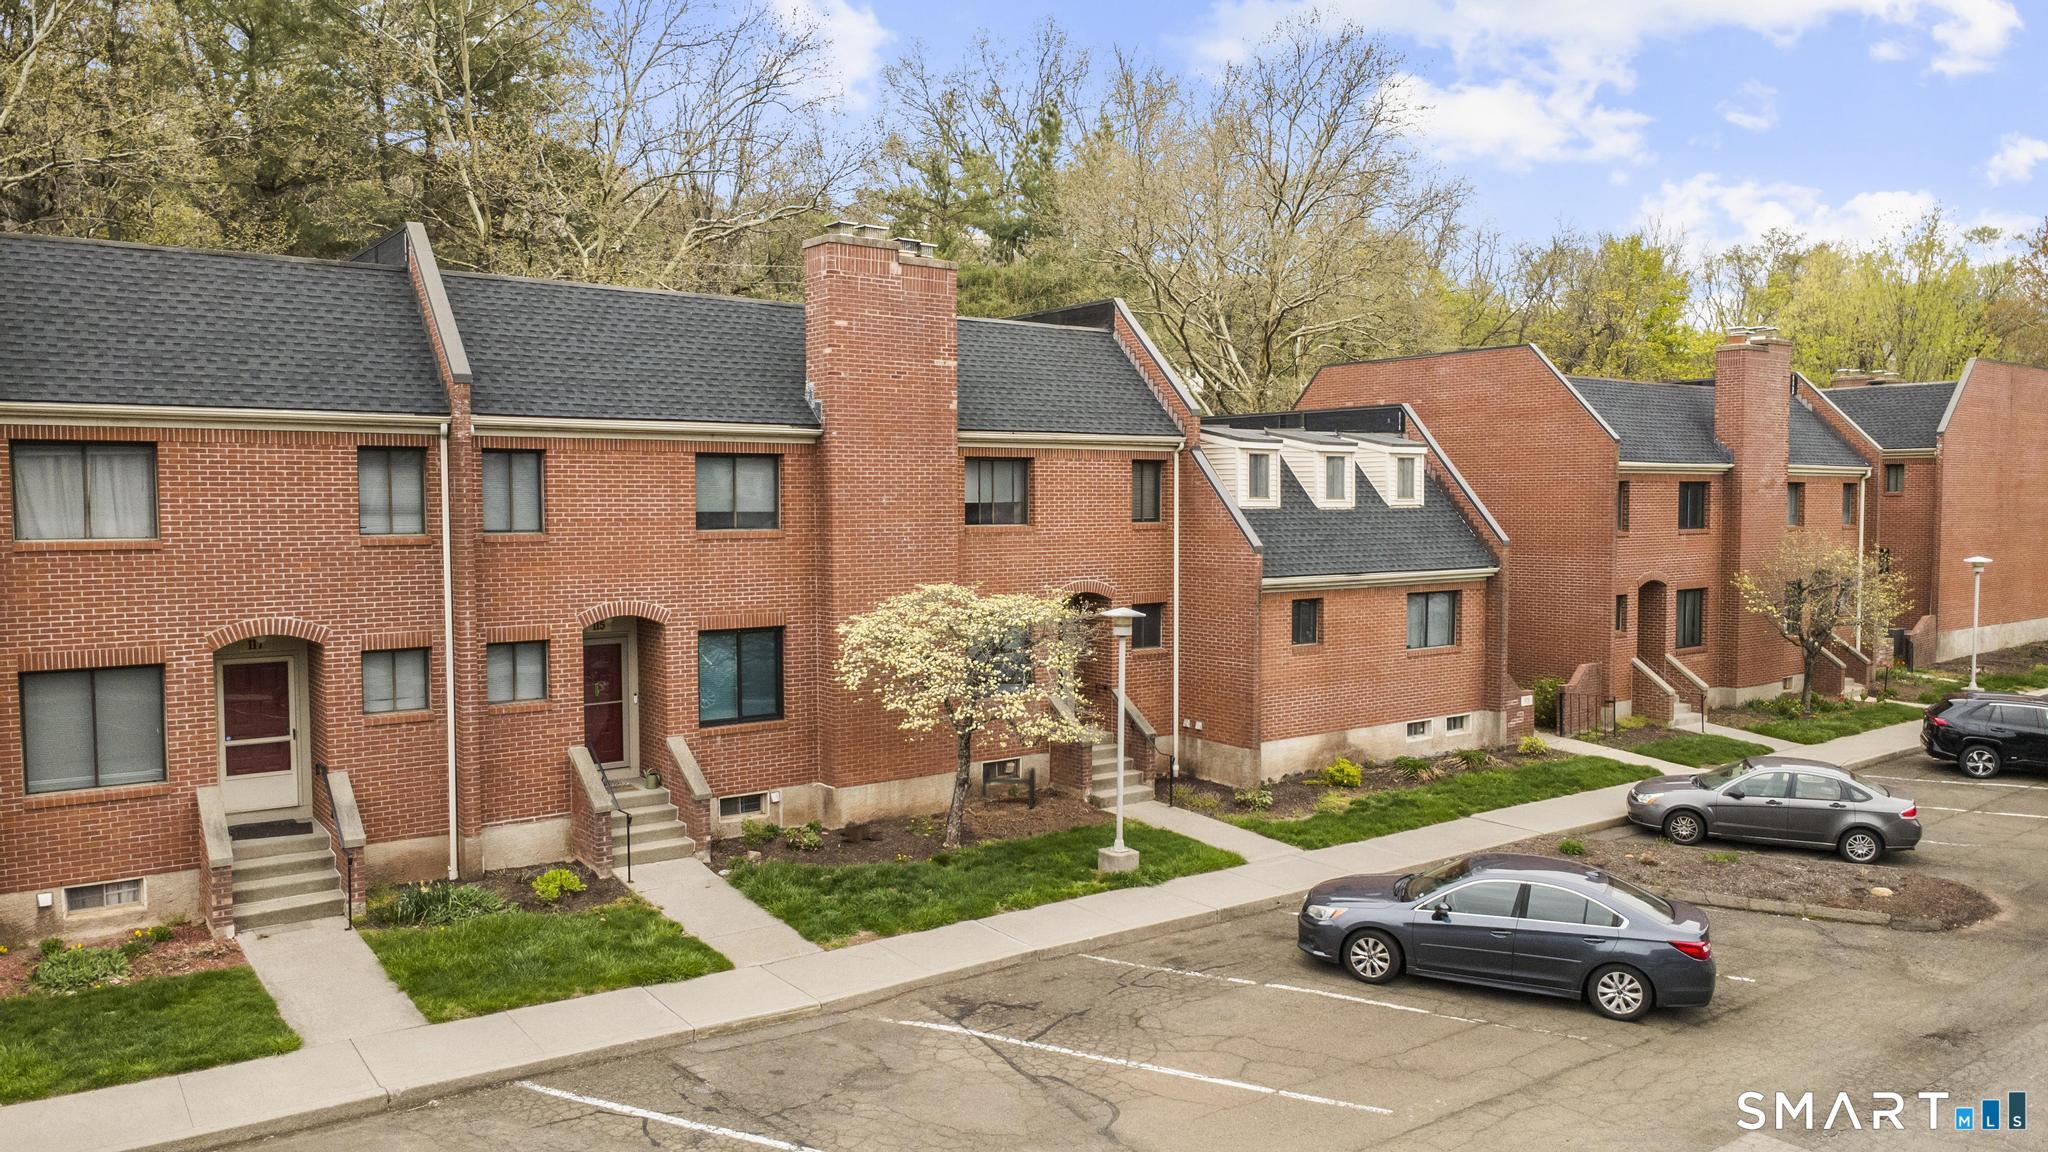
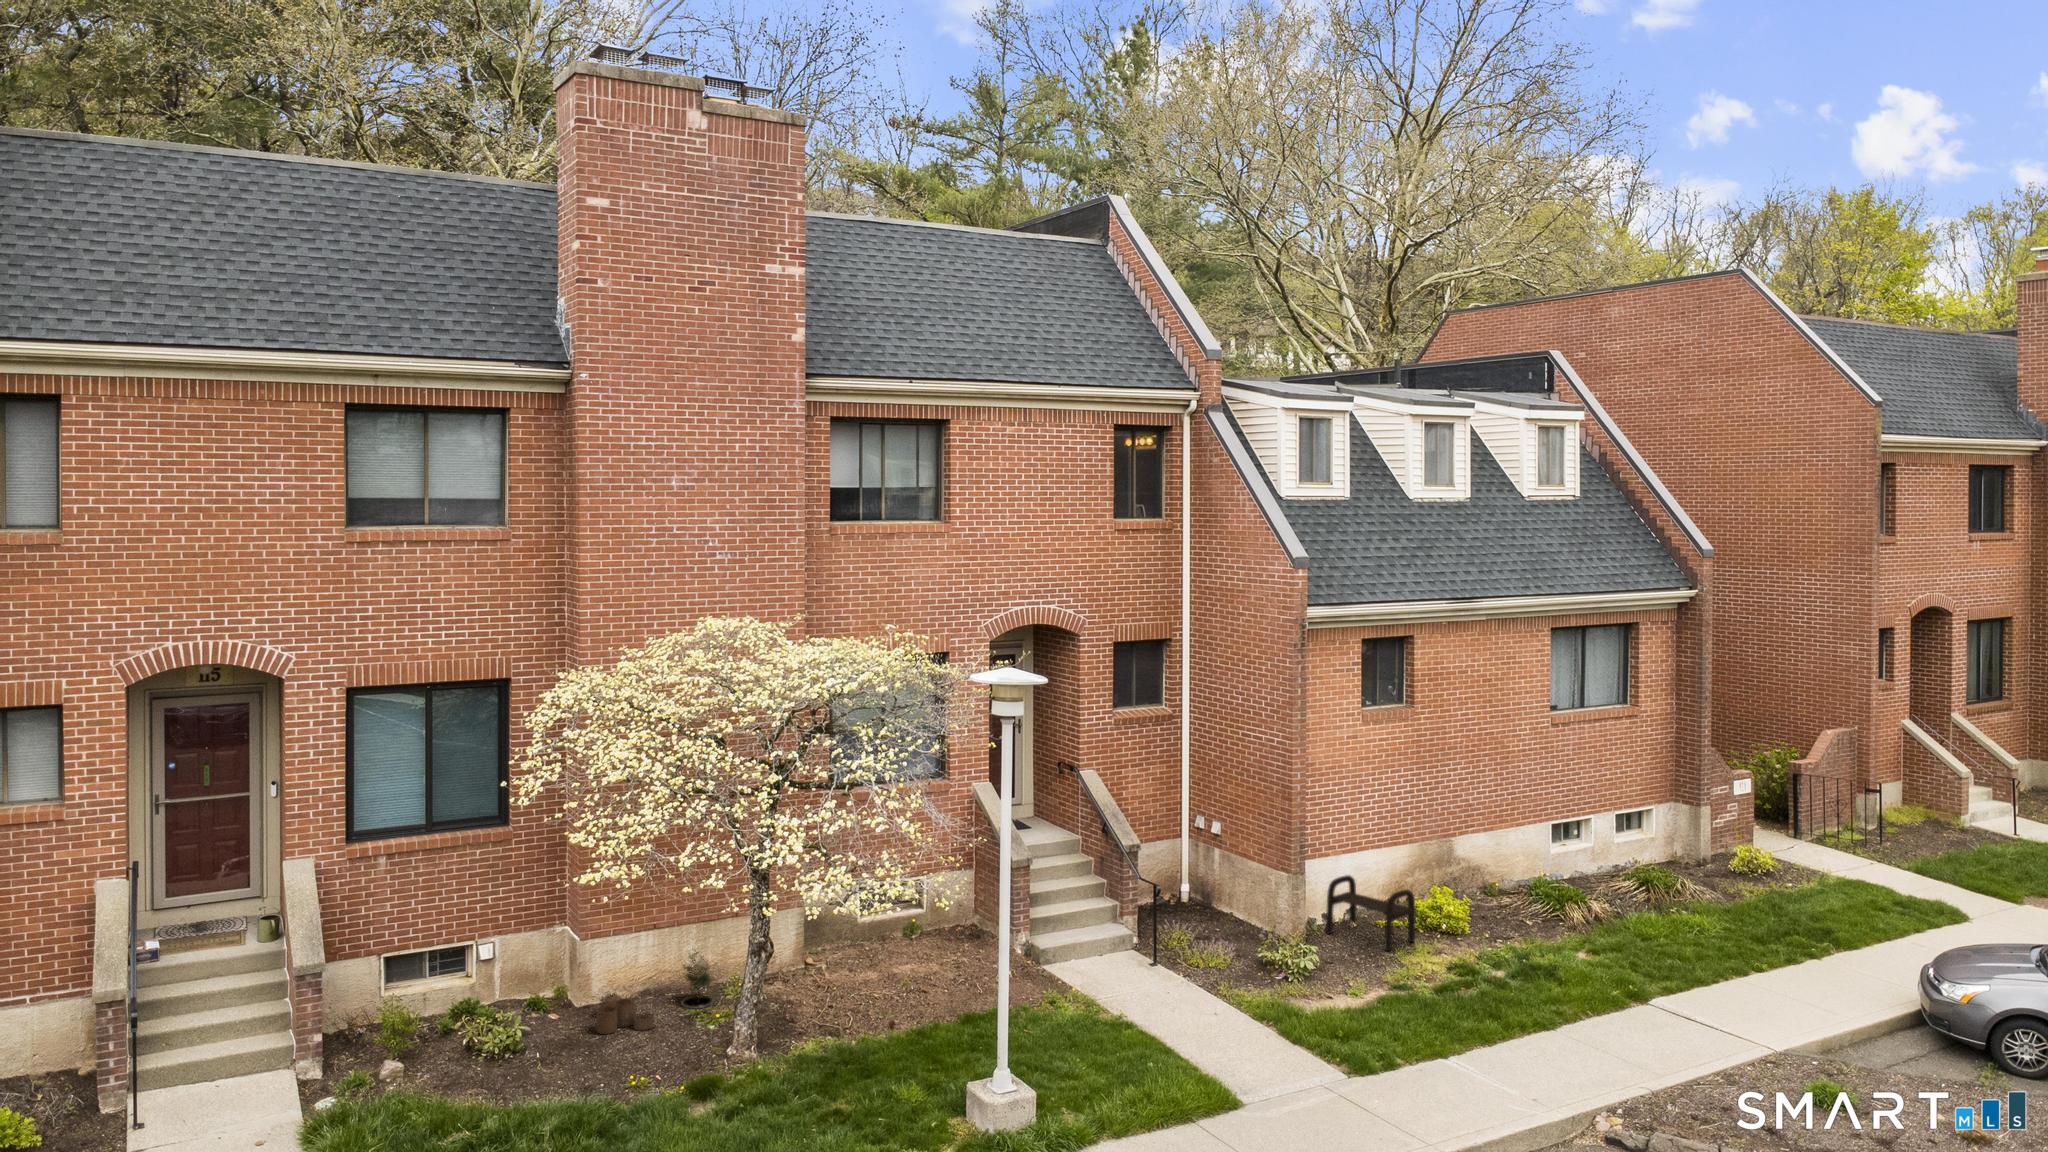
bench: present [982,766,1036,808] -> present [1326,875,1415,951]
potted tree: none [889,793,911,831] -> present [681,950,714,1009]

